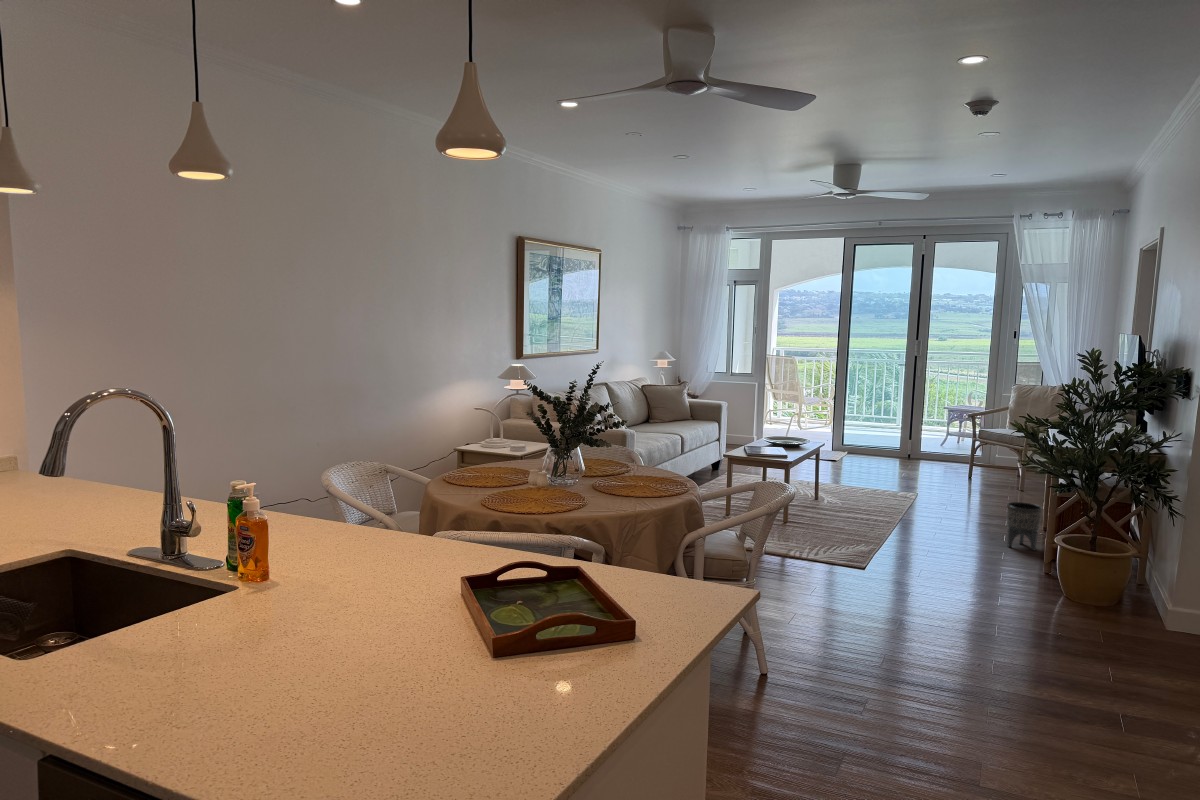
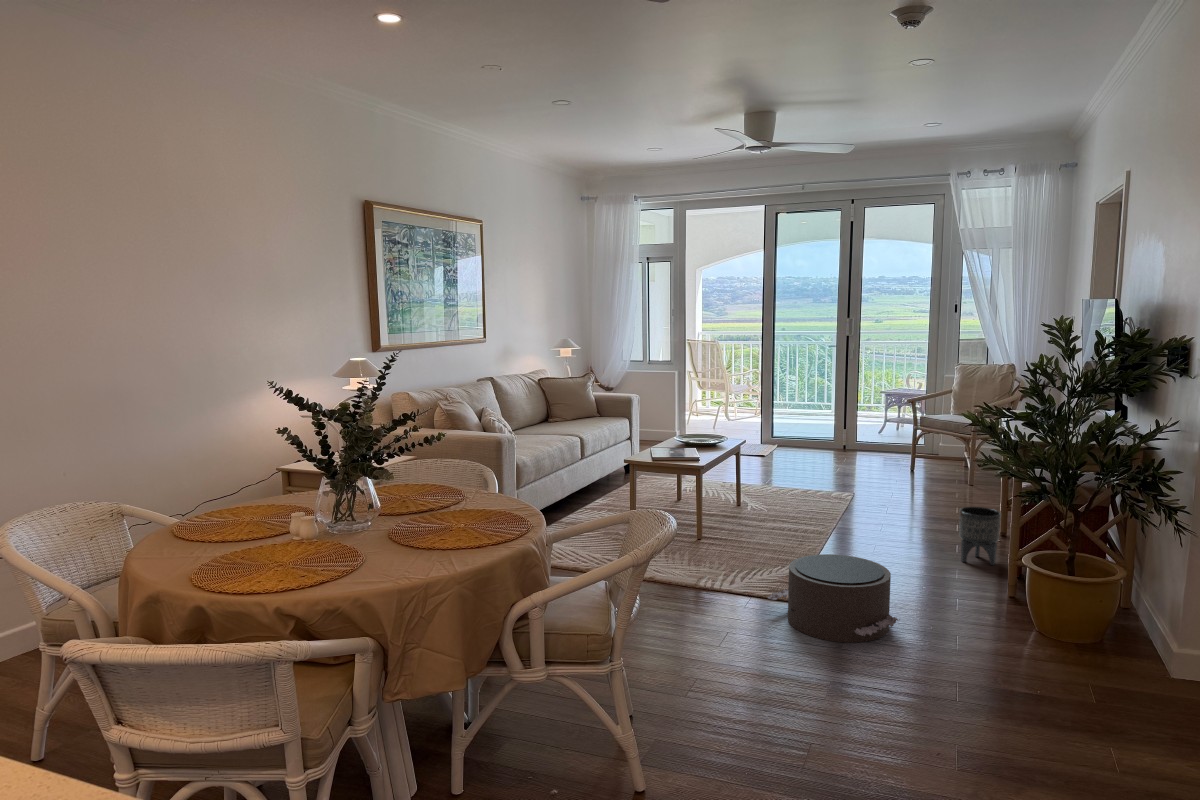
pouf: none [846,530,953,595] -> present [767,554,900,643]

